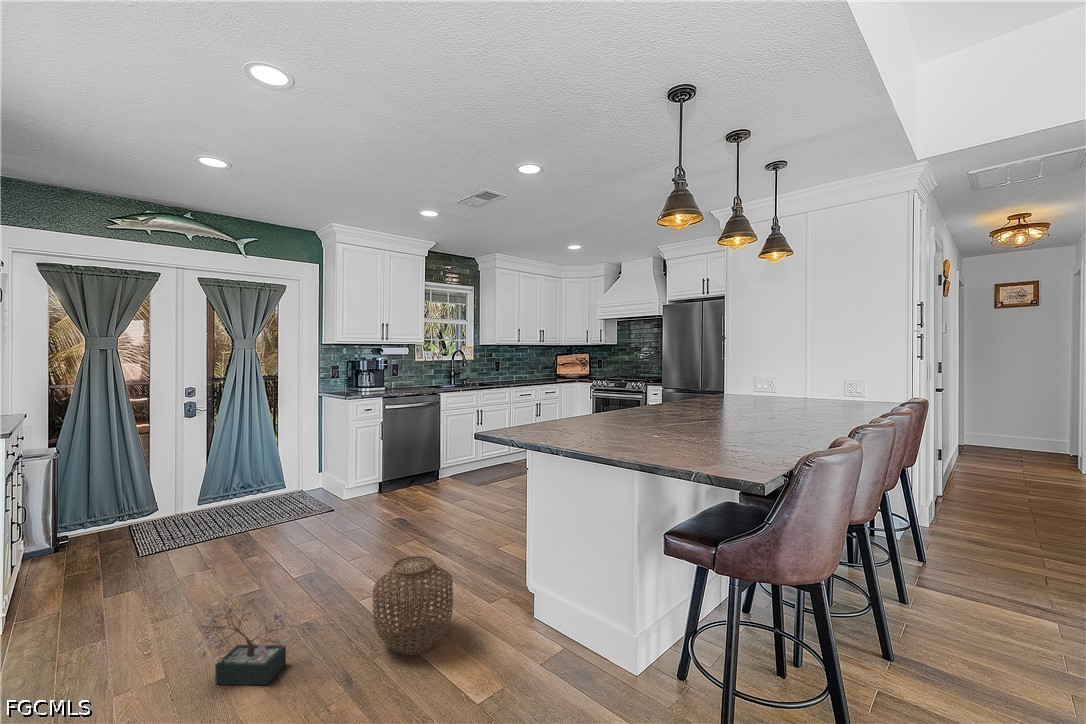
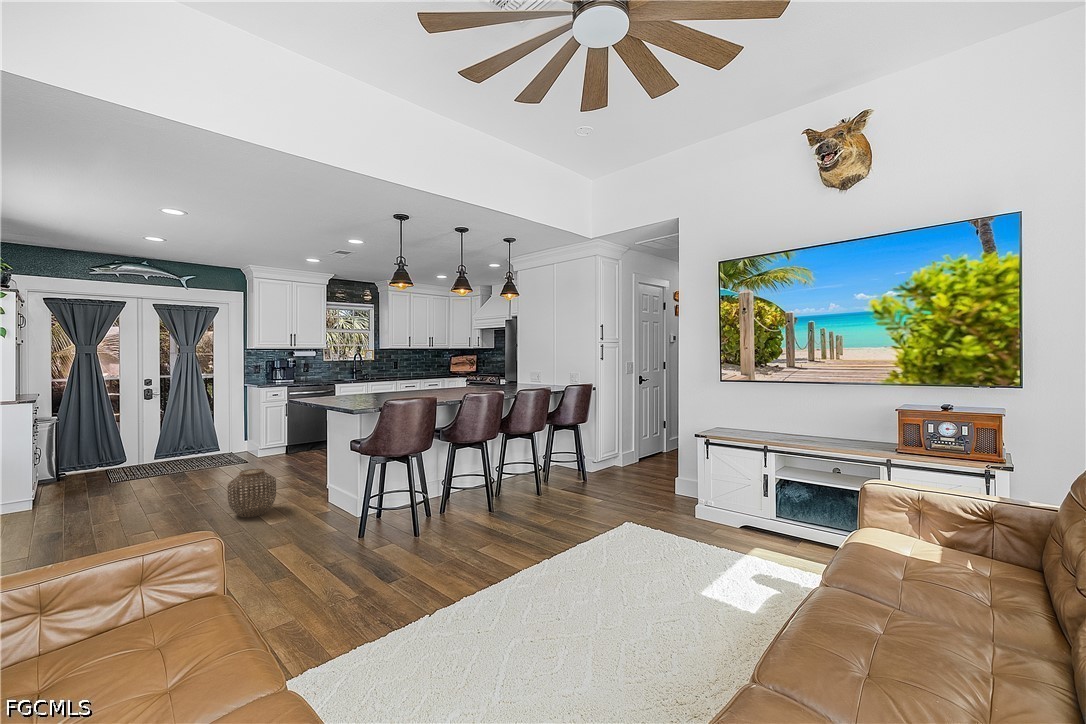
decorative plant: present [194,593,297,685] -> none [127,484,186,527]

